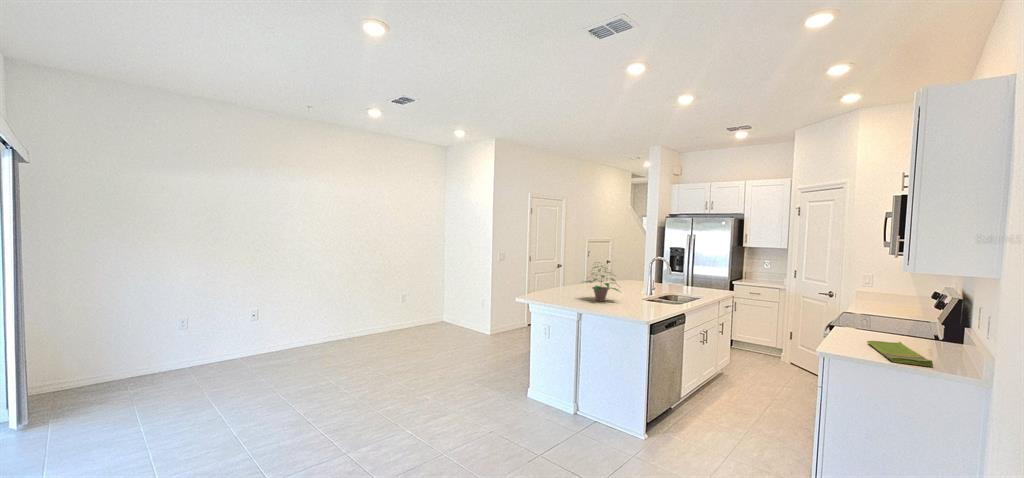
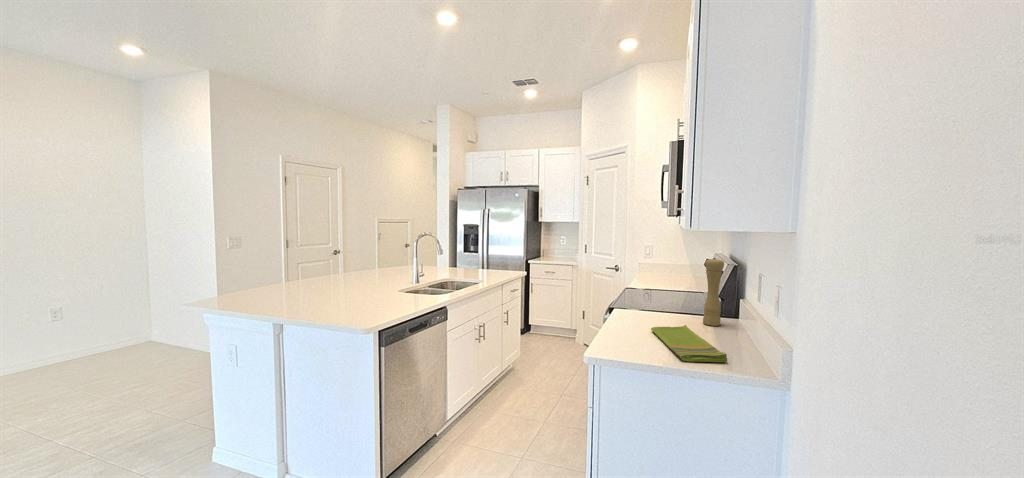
potted plant: present [585,266,619,301] -> none [296,240,361,299]
pepper mill: none [921,292,942,347] -> present [703,258,724,326]

